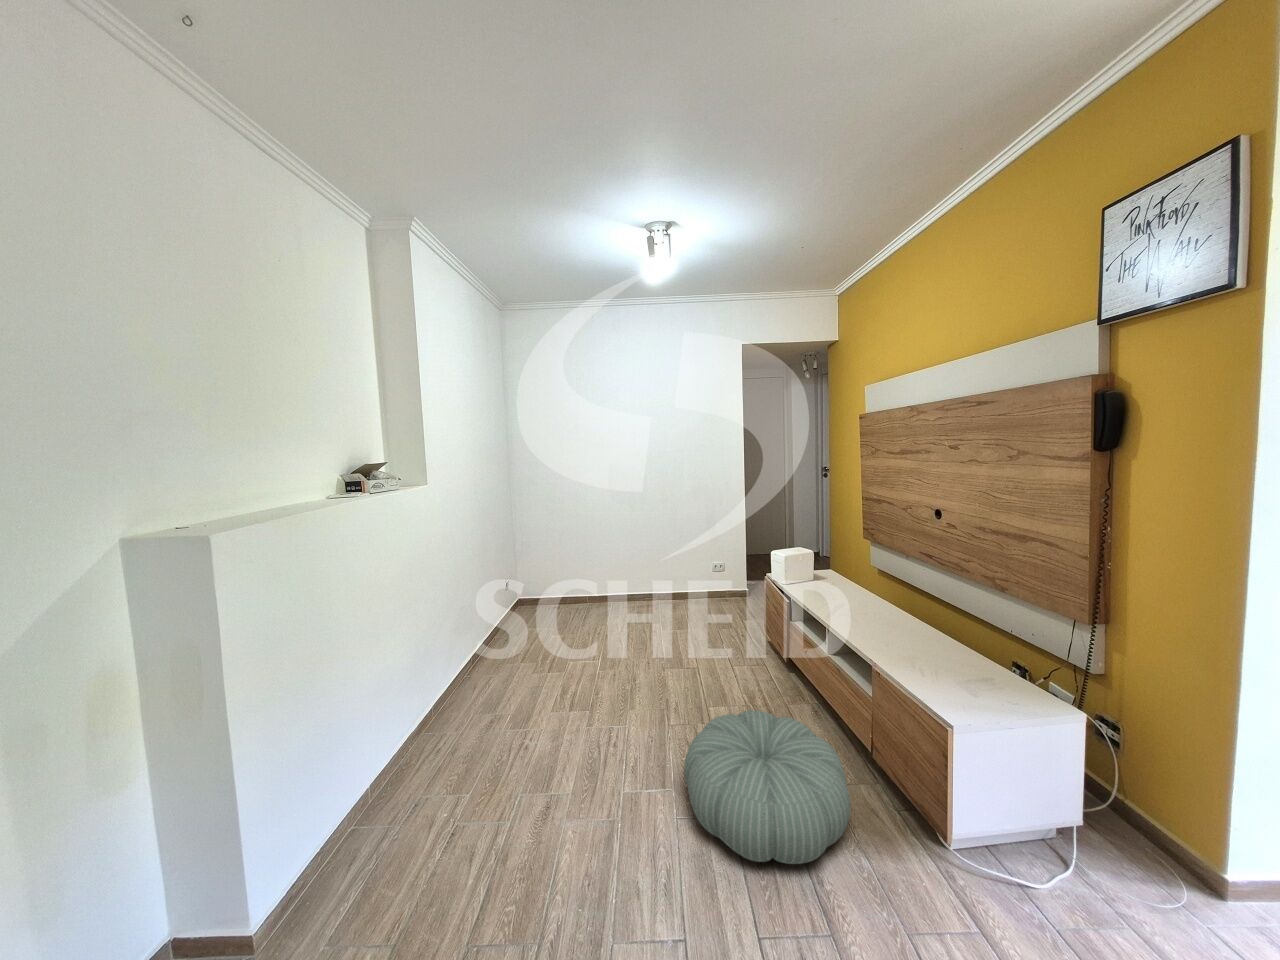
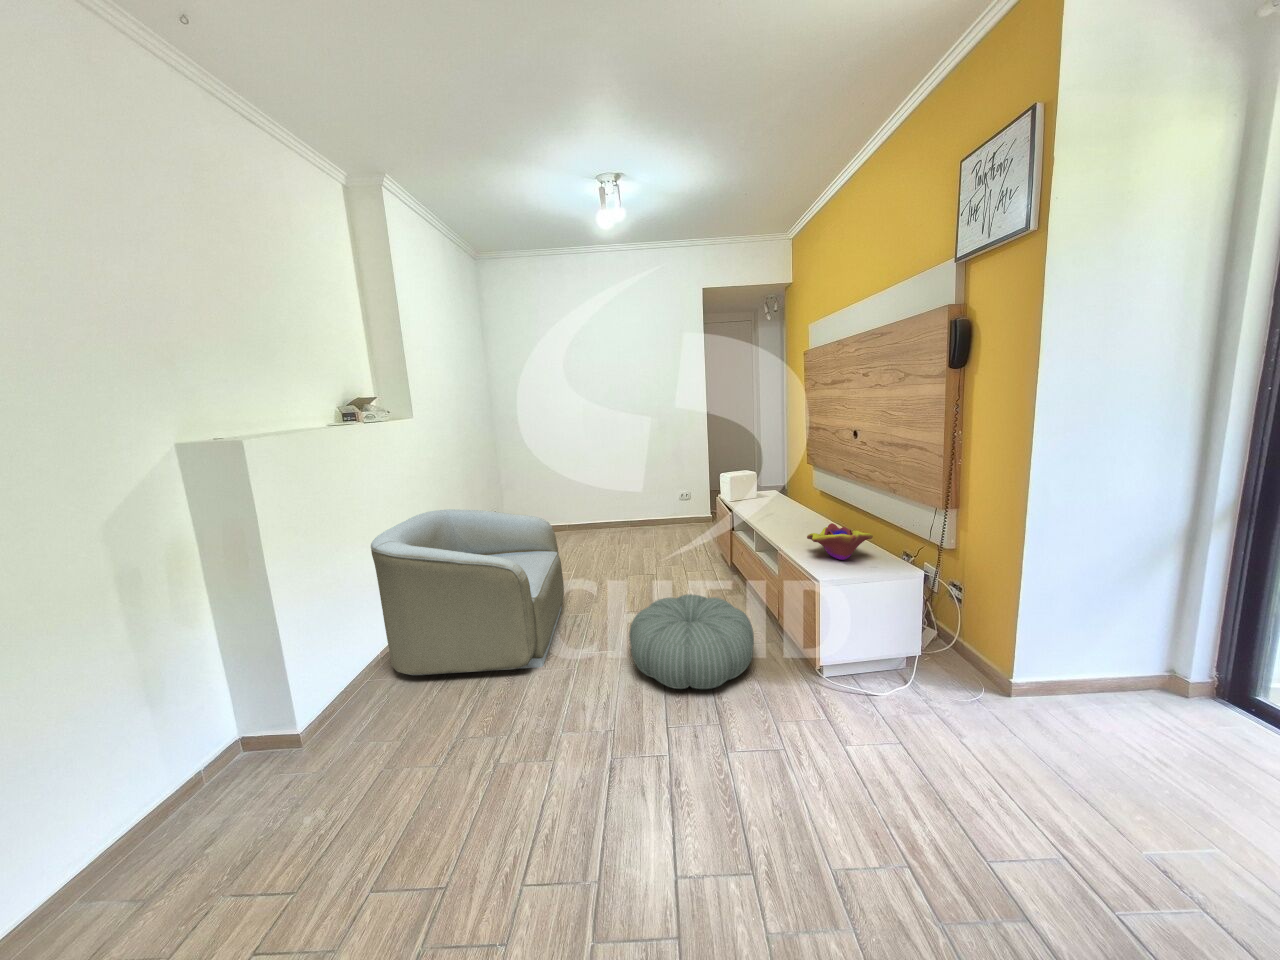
armchair: none [367,588,593,818] -> present [371,509,564,675]
decorative bowl: none [908,633,1000,685] -> present [807,523,873,560]

